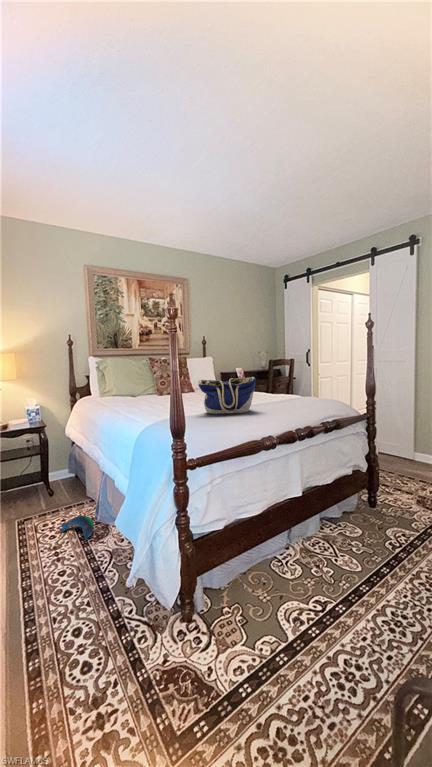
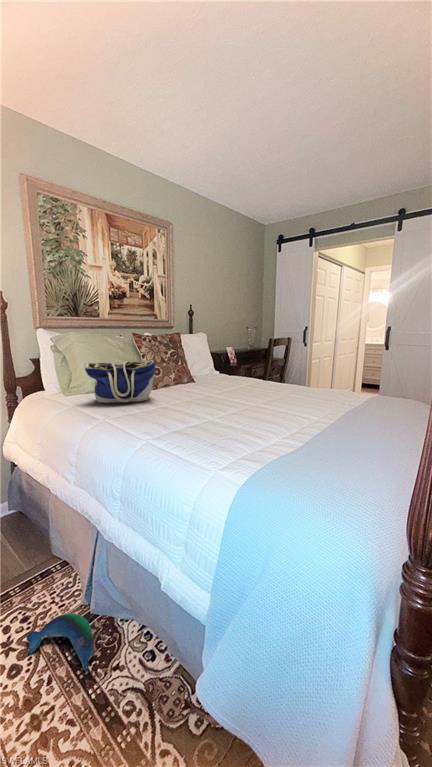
tote bag: present [198,377,256,414] -> present [84,360,156,403]

